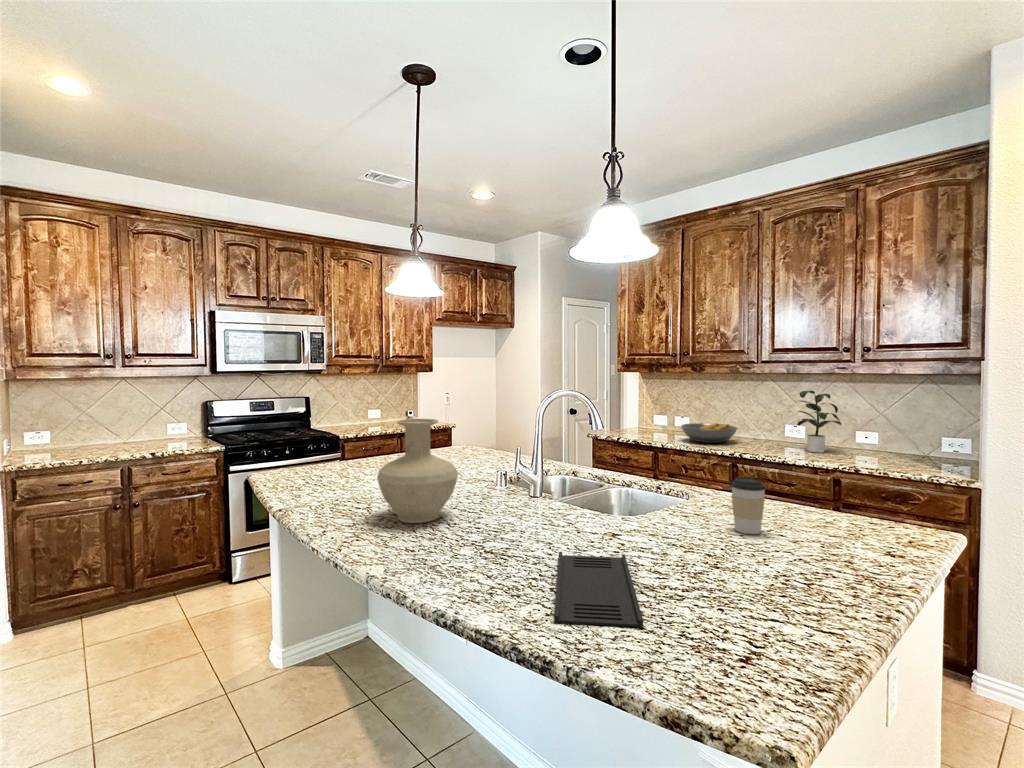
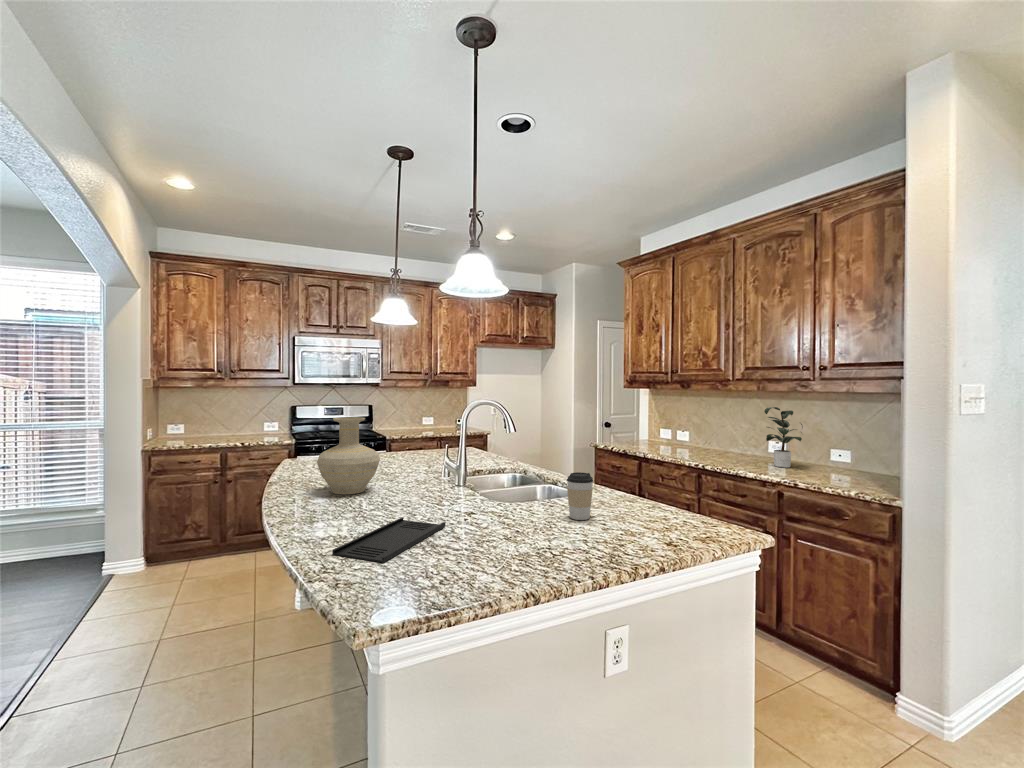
fruit bowl: present [681,423,738,443] -> none [666,437,719,455]

